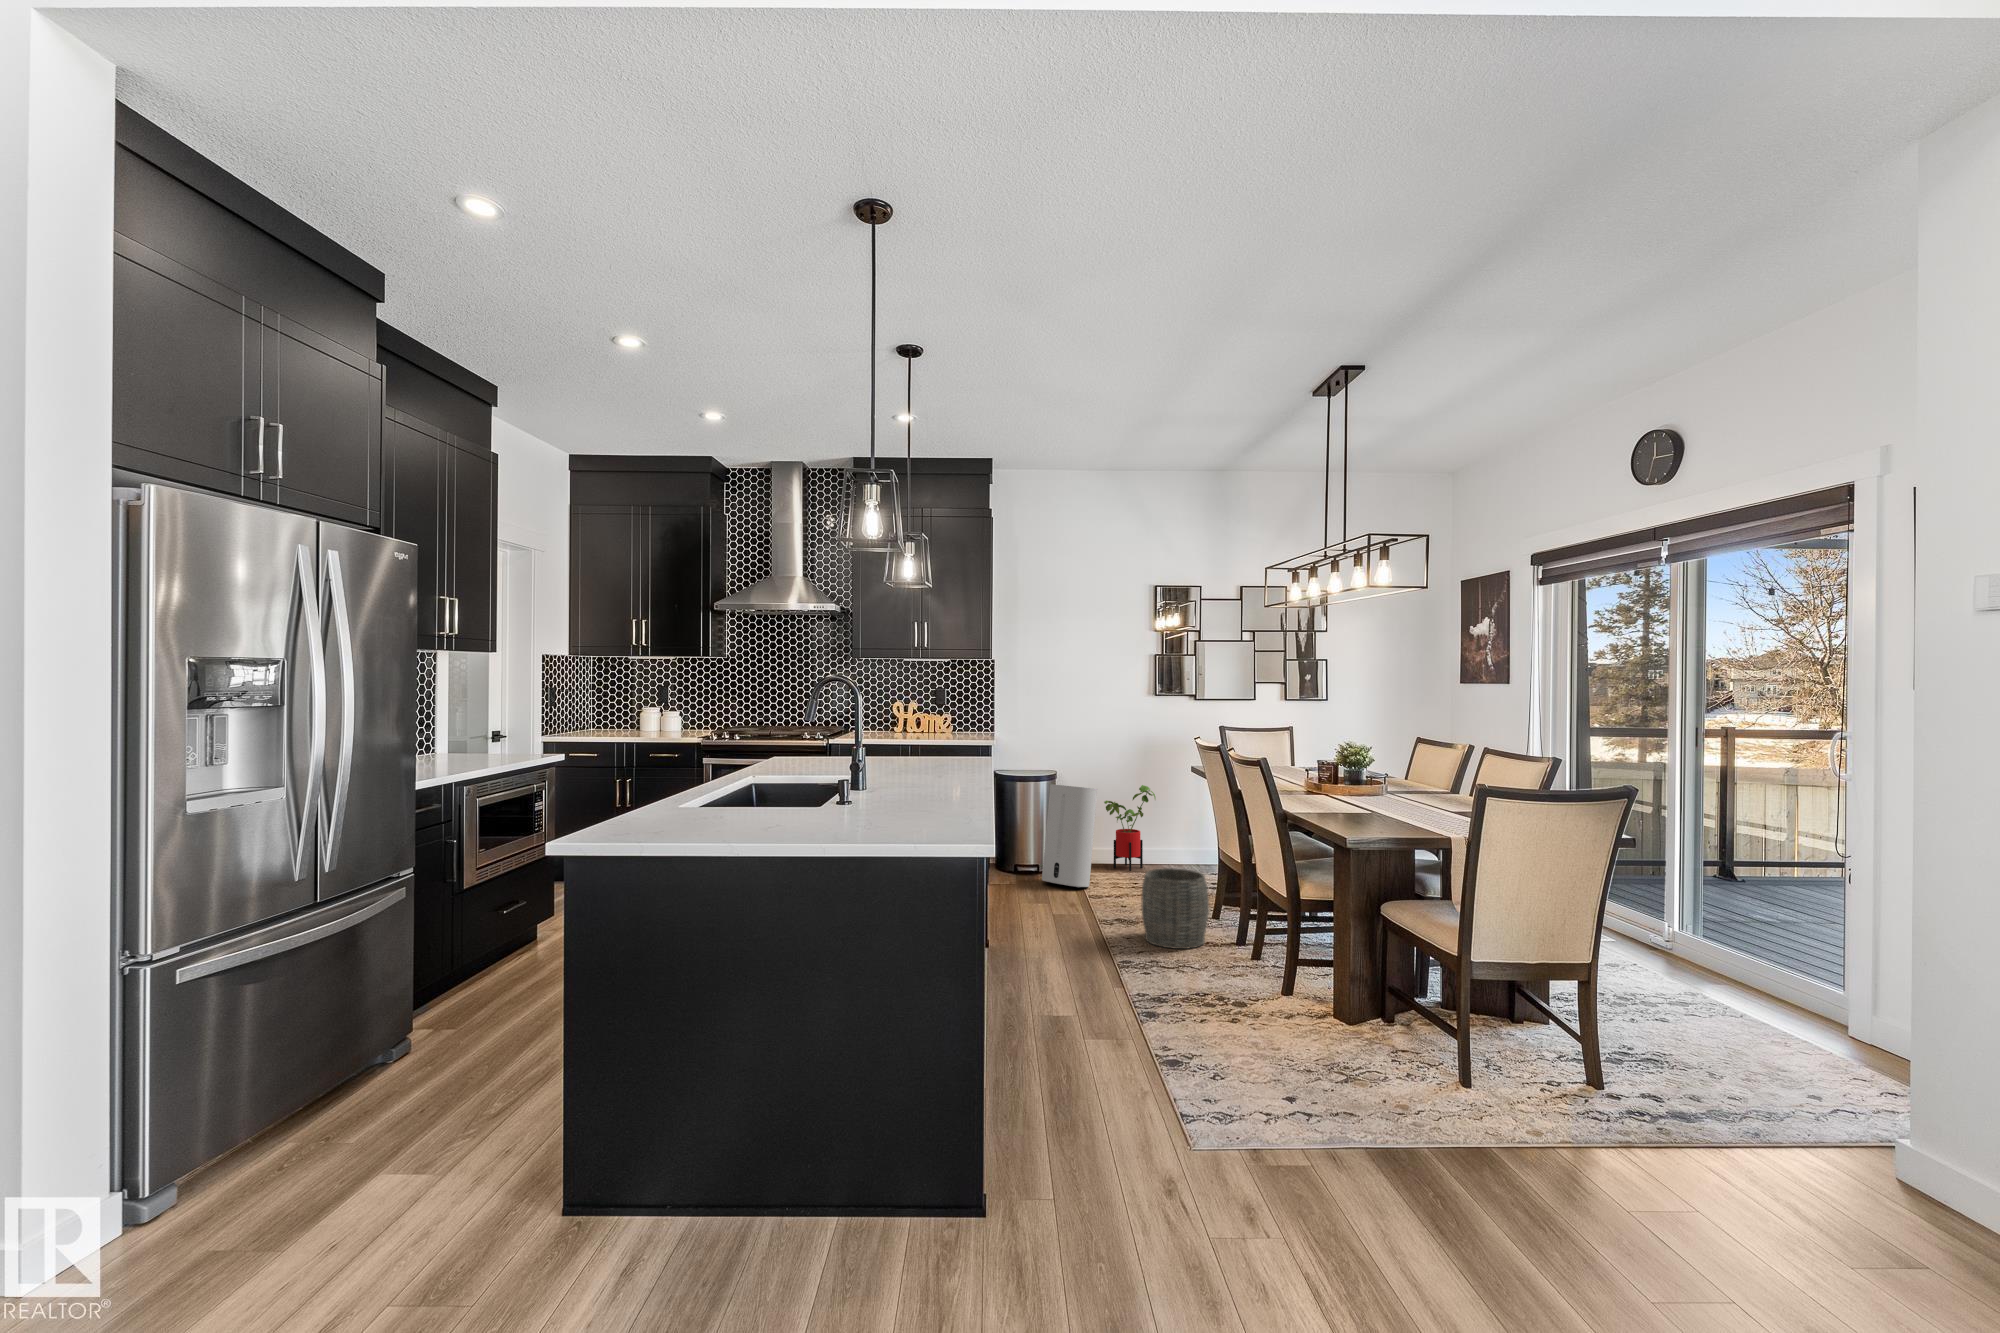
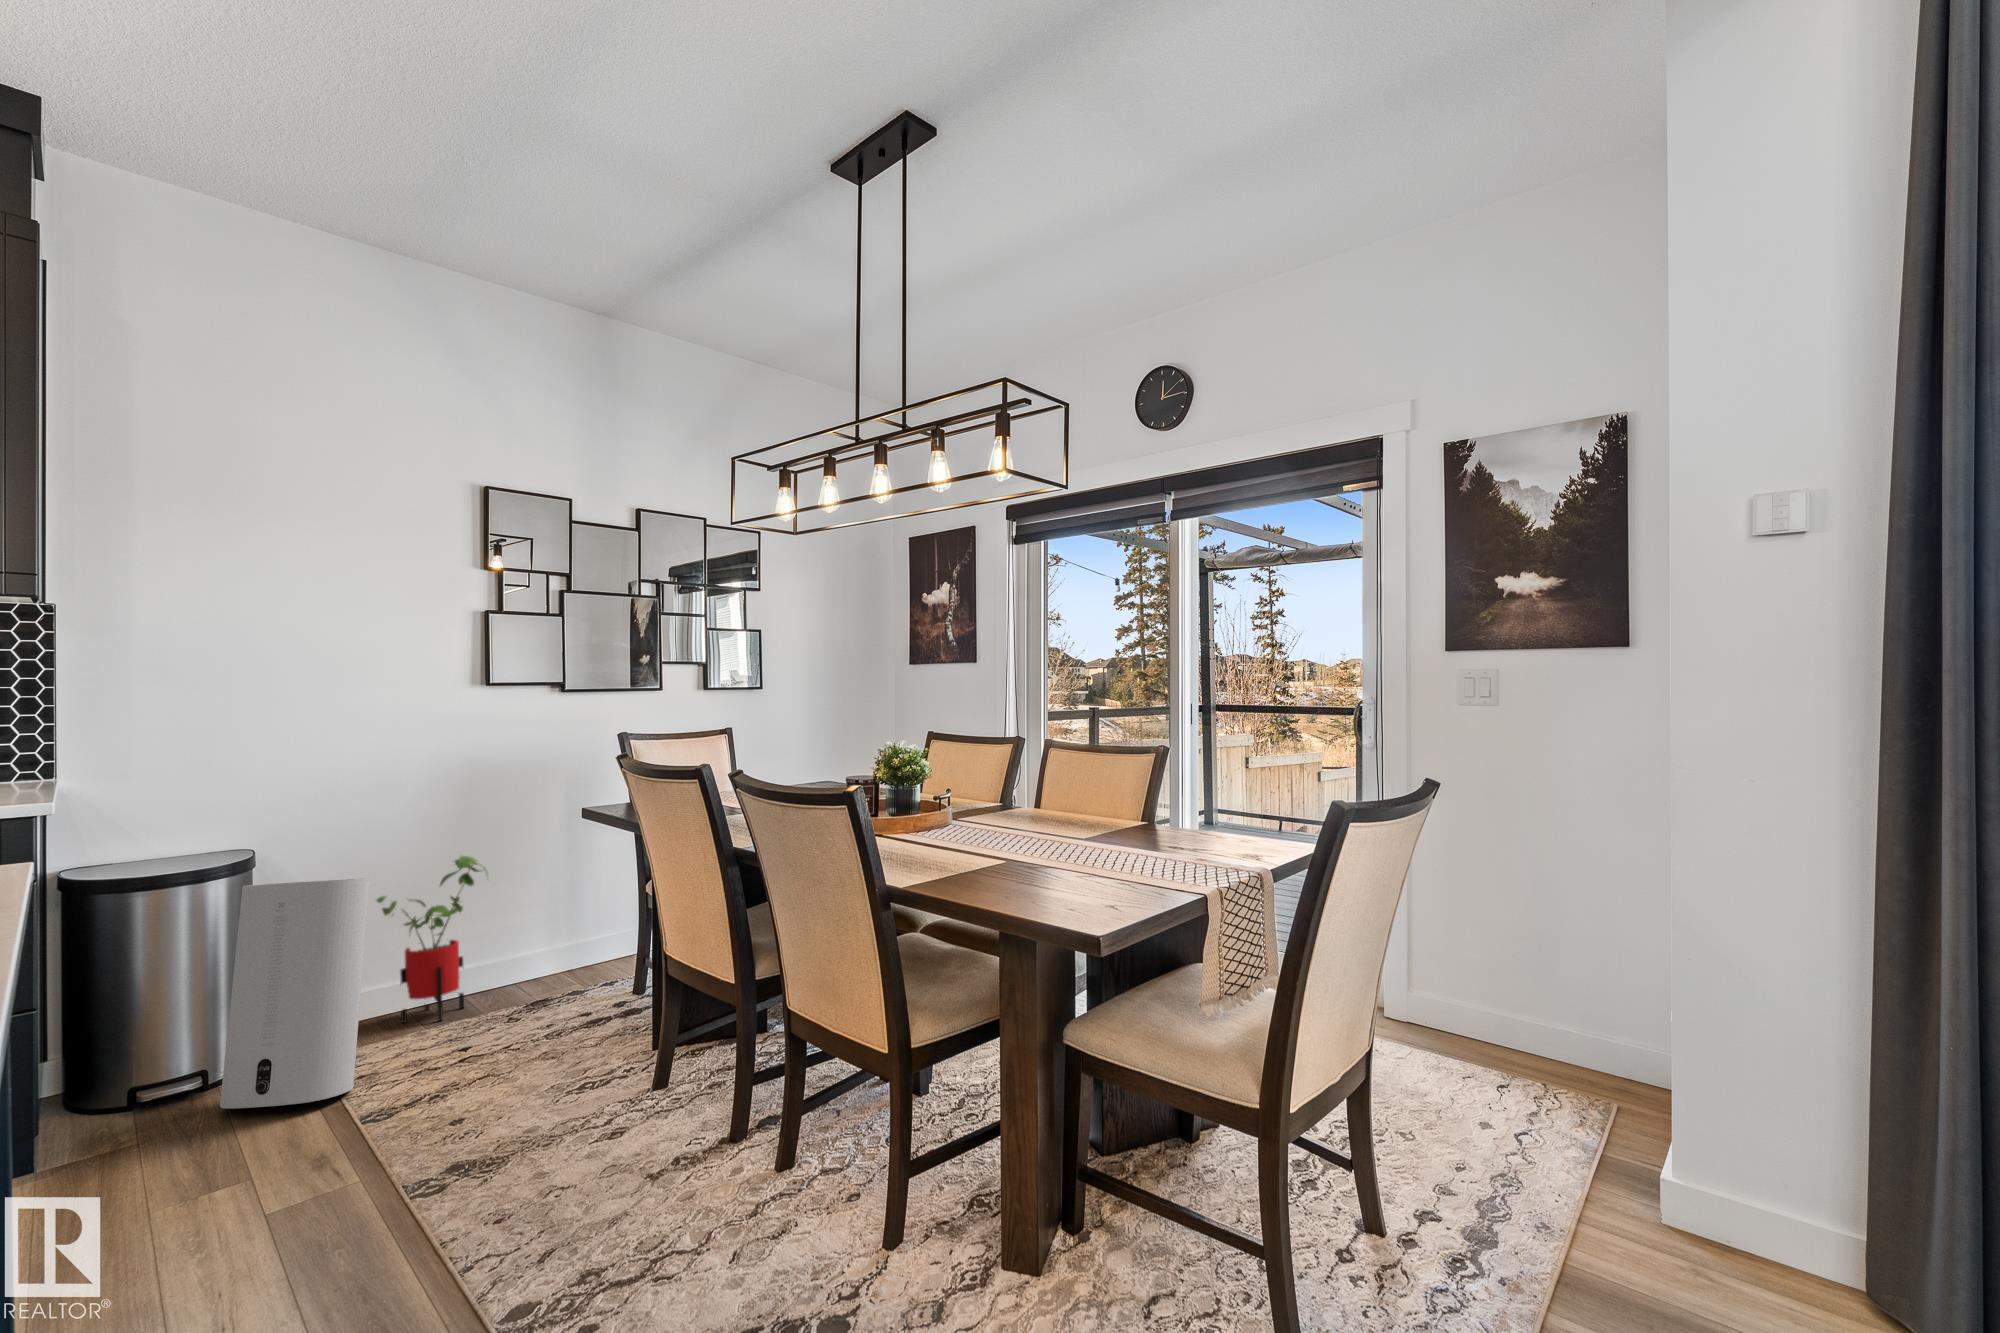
woven basket: present [1141,868,1209,949] -> none [522,1015,676,1215]

